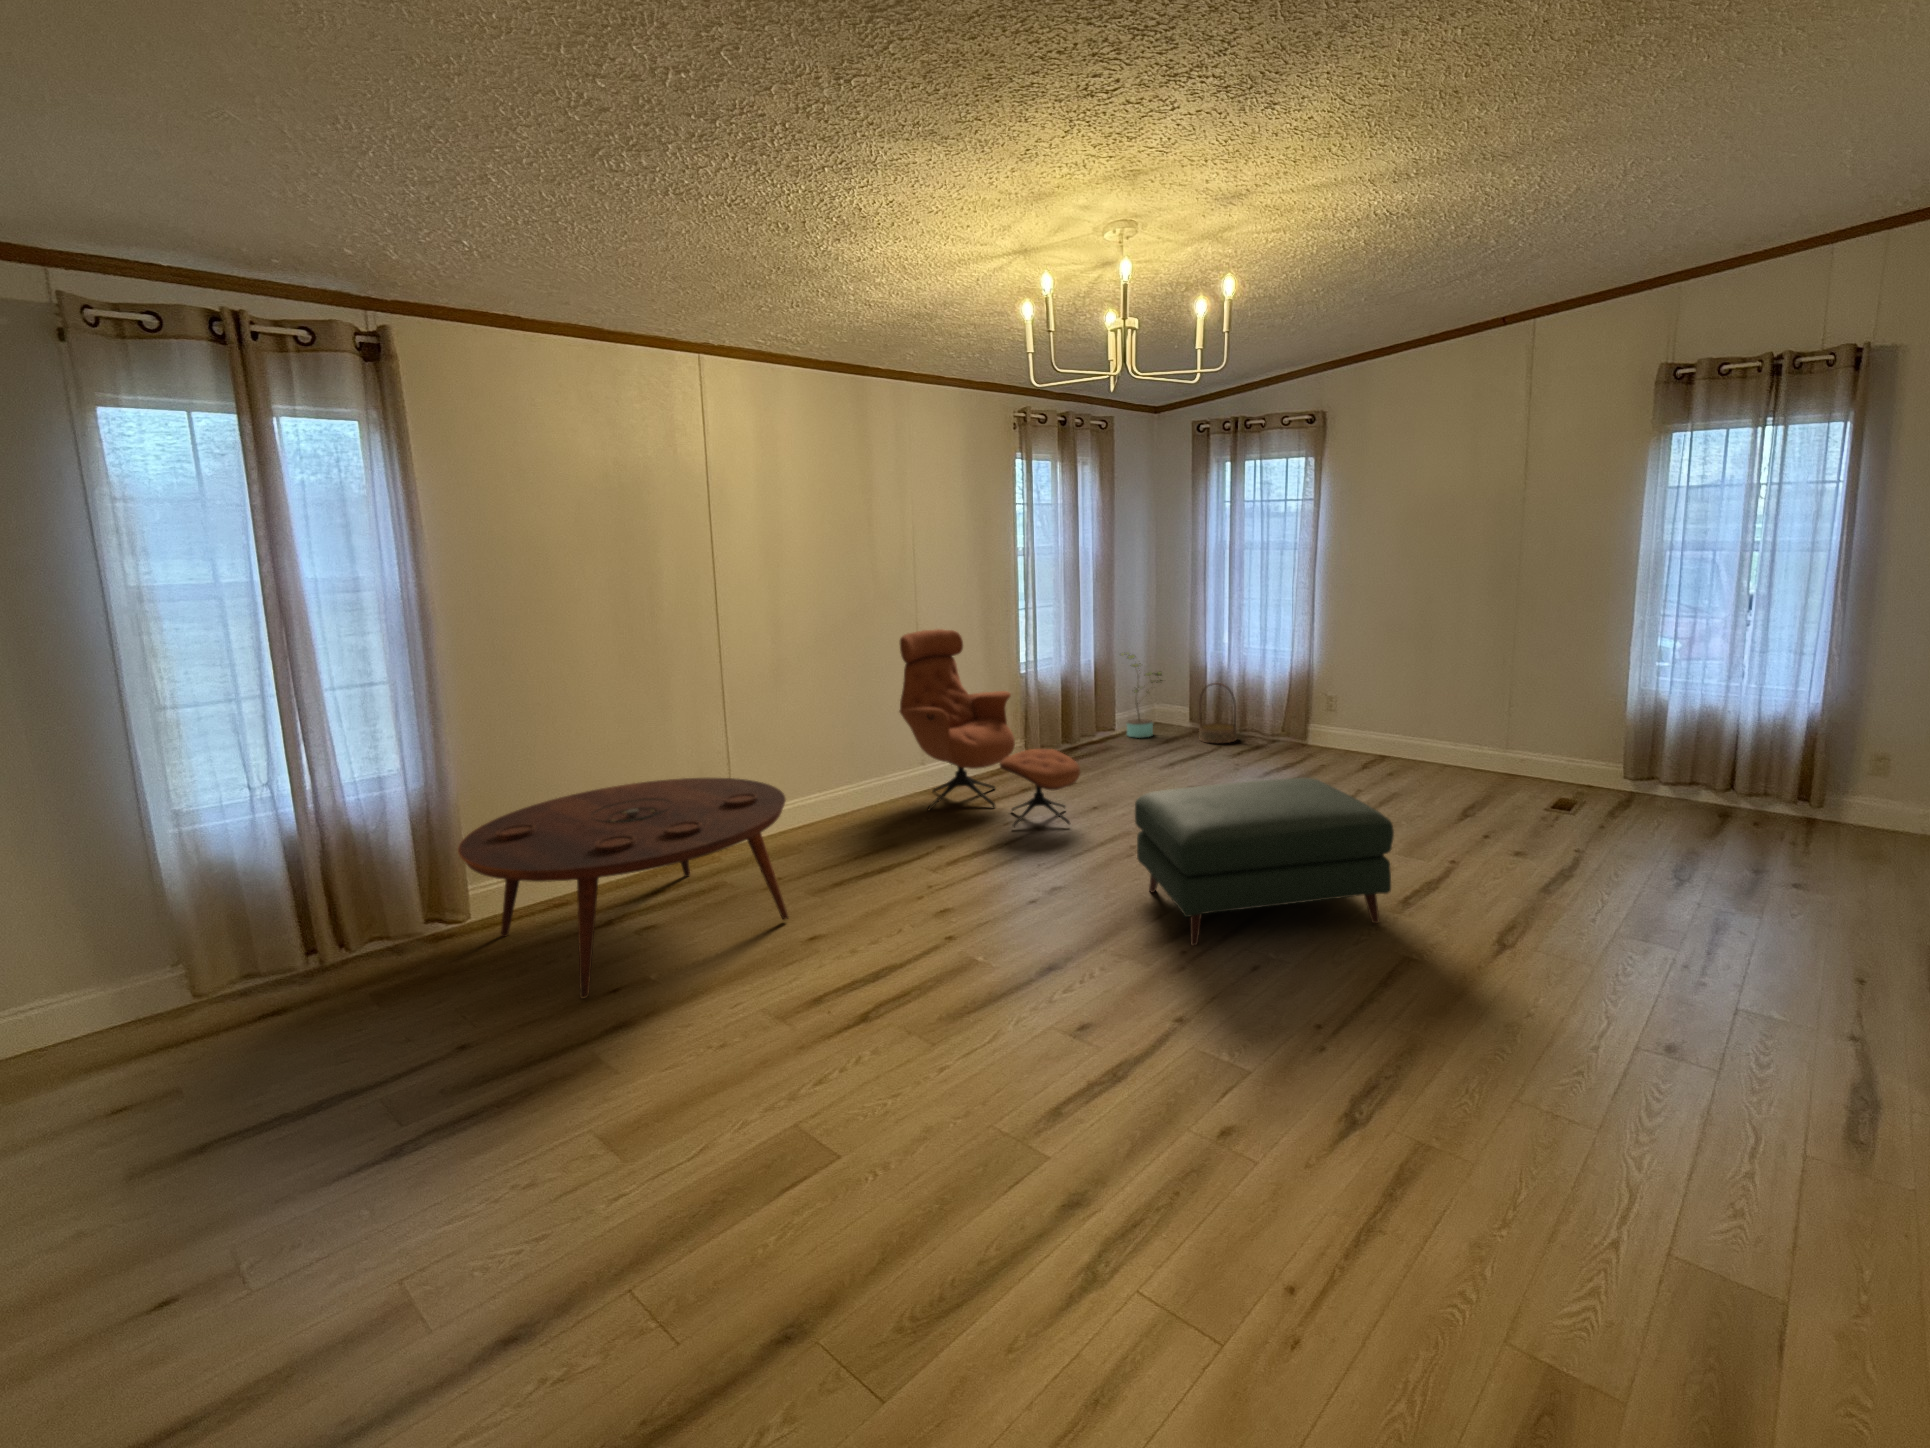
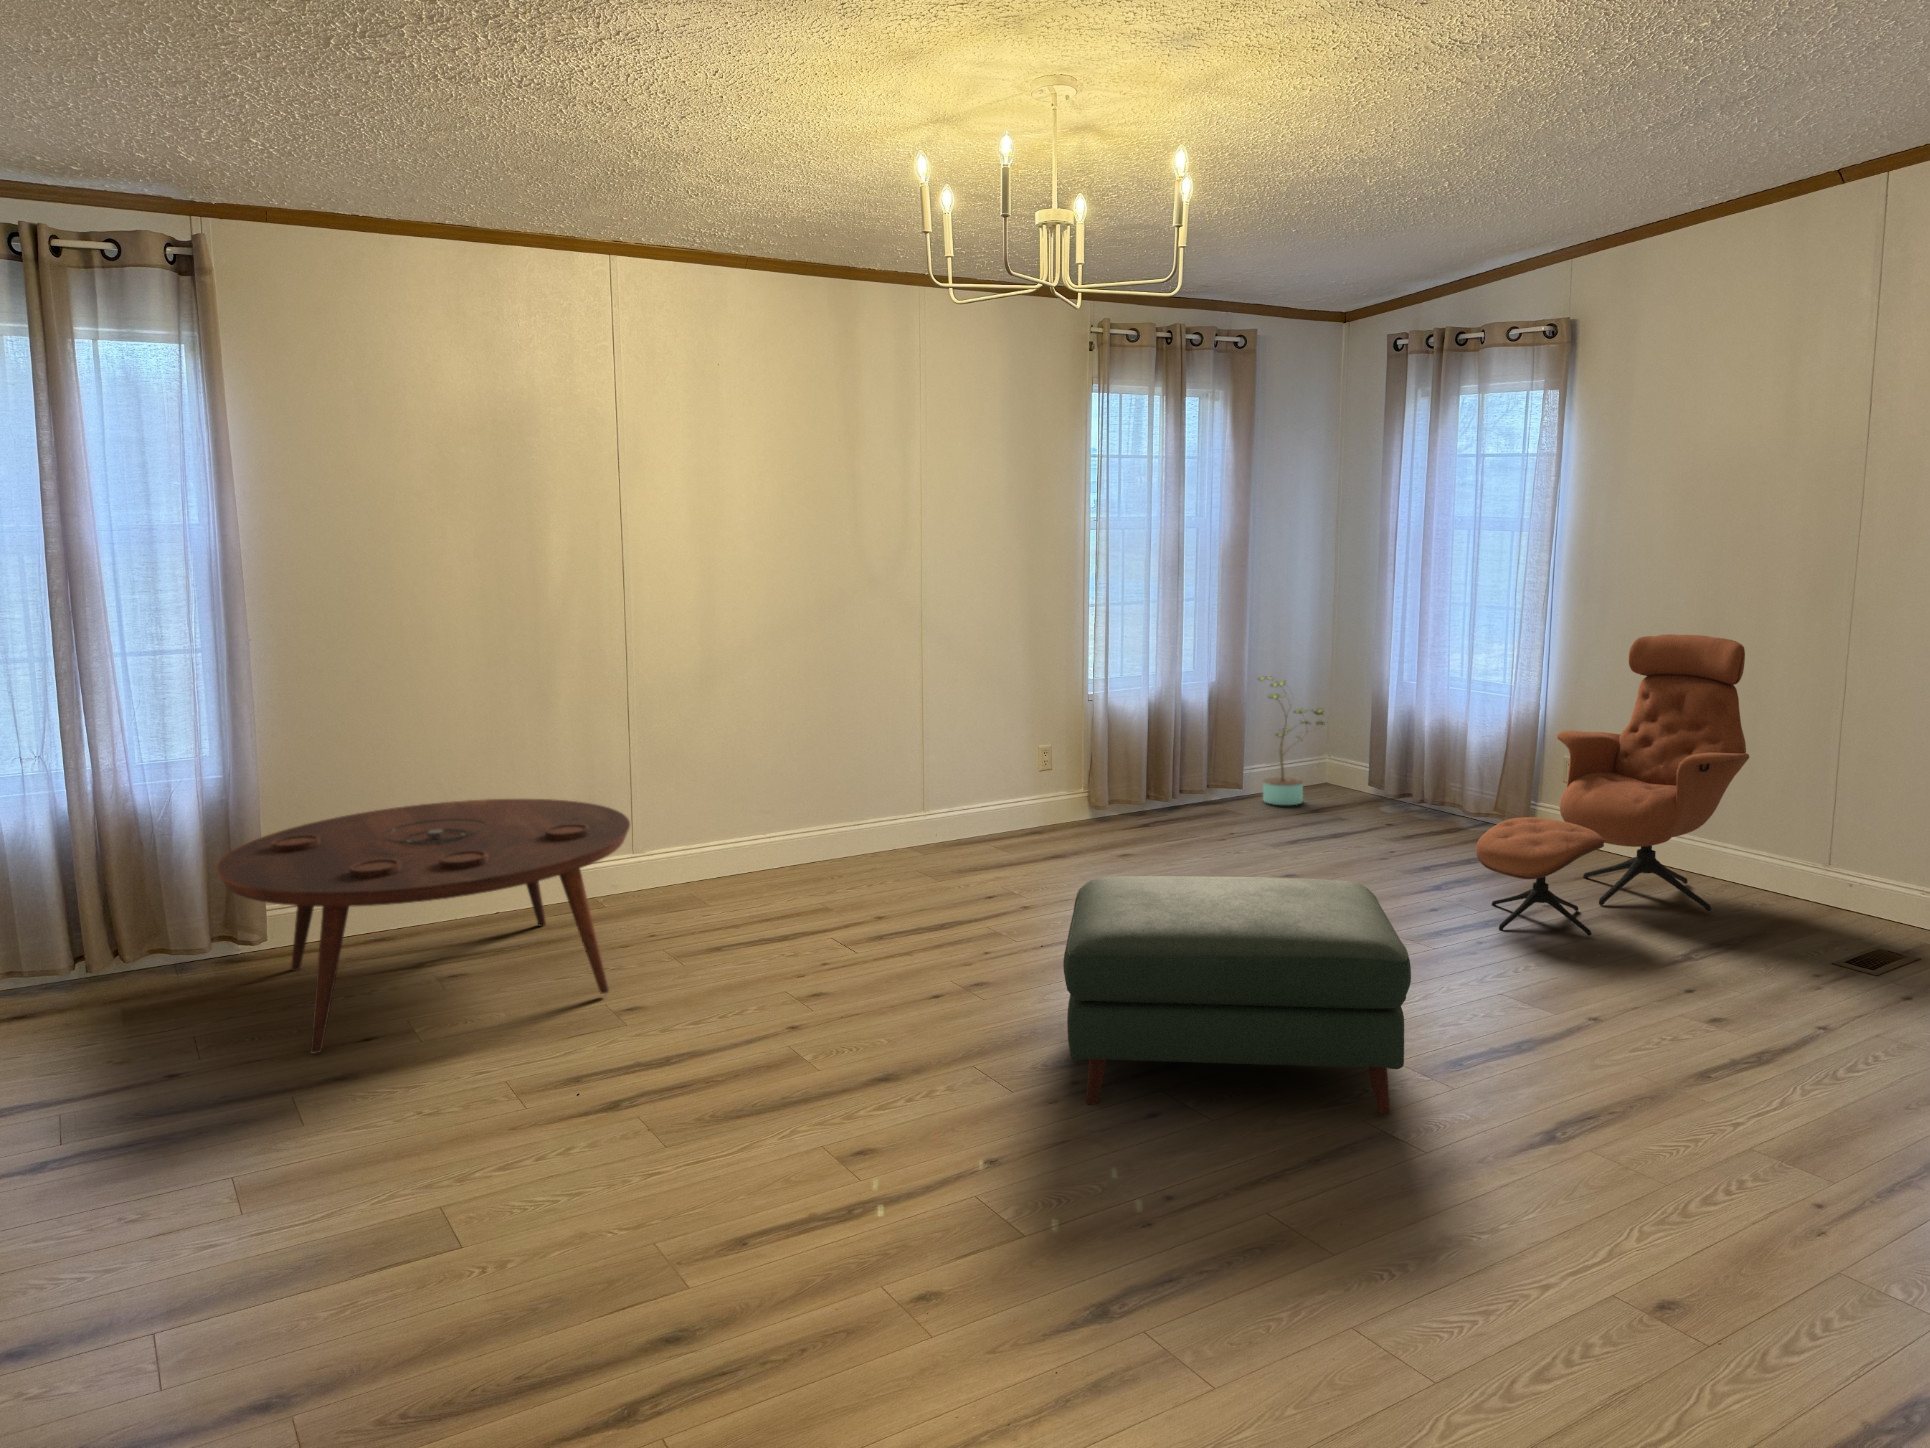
lounge chair: present [900,629,1080,827] -> present [1476,634,1749,936]
basket: present [1199,683,1236,743] -> none [1366,731,1425,825]

